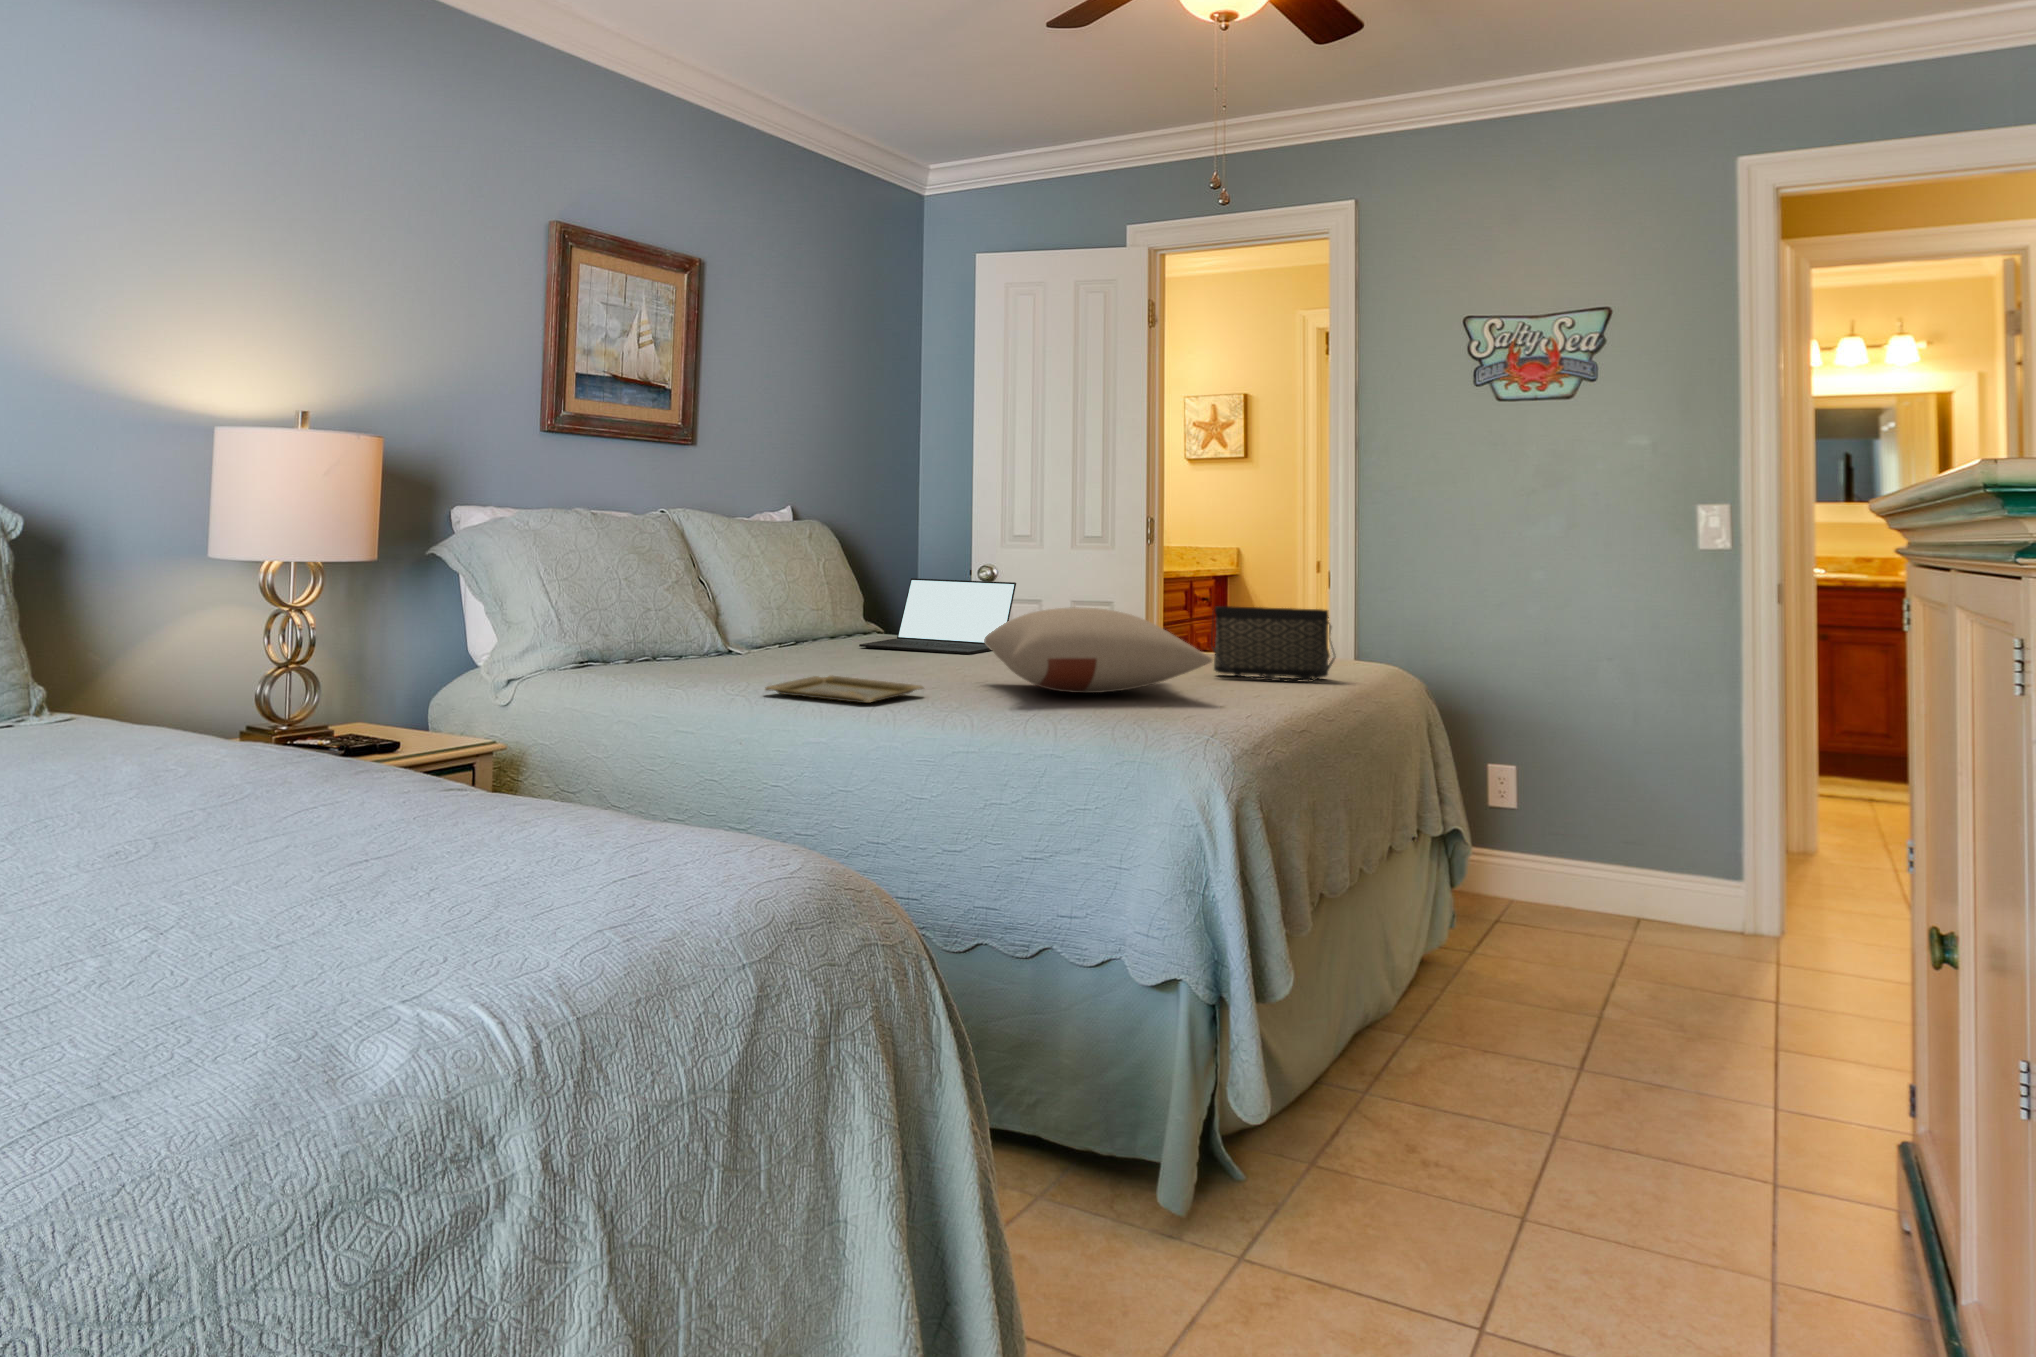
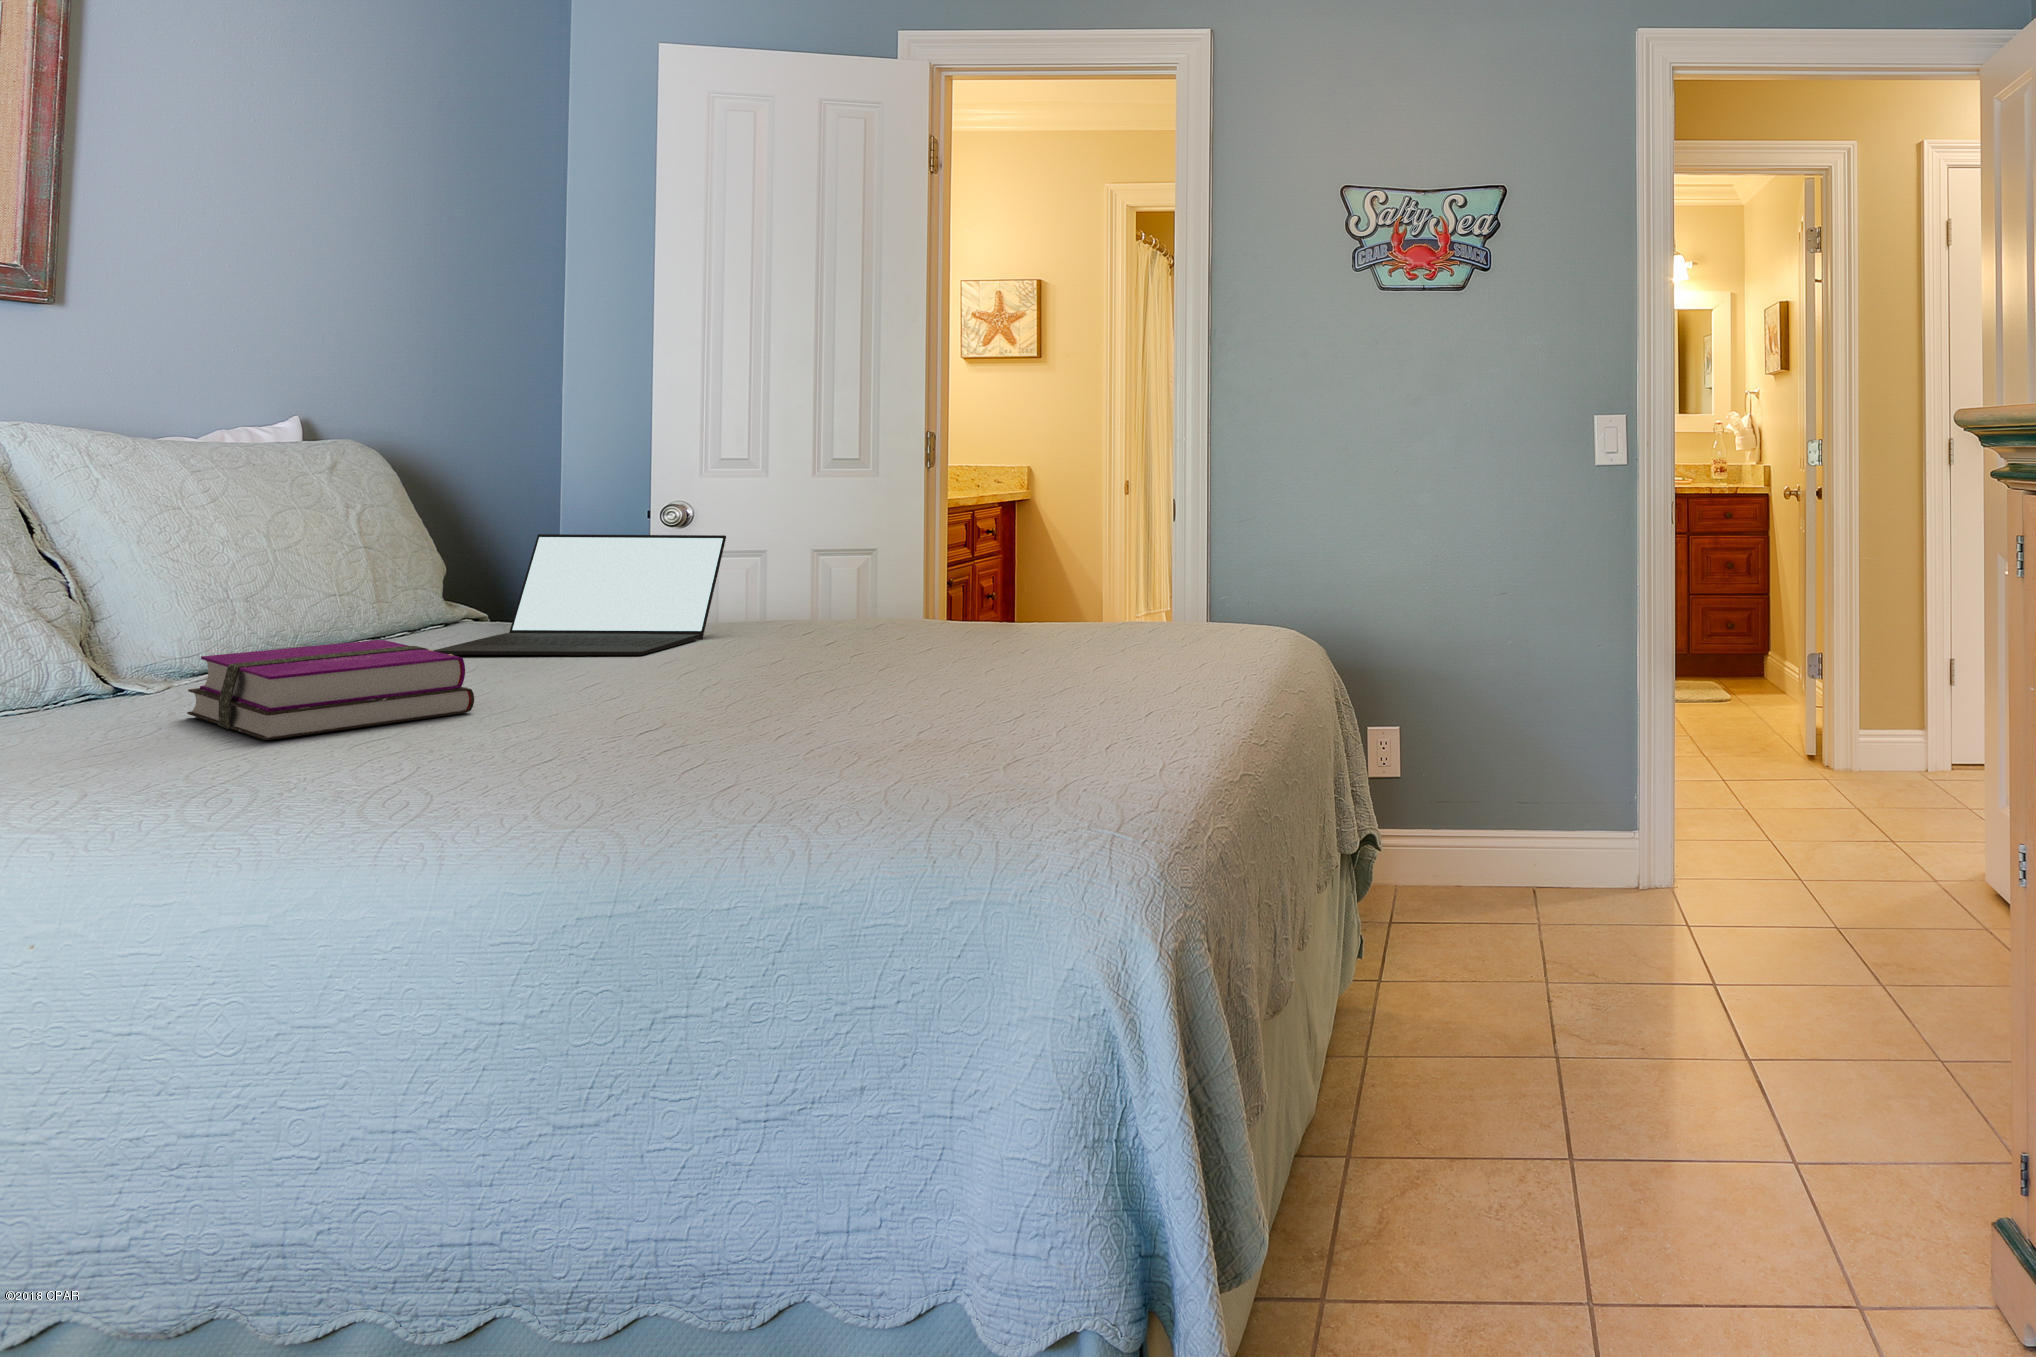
handbag: present [1211,606,1336,682] -> none [1050,563,1230,672]
pillow: present [984,607,1212,693] -> none [667,588,1075,731]
hardback book: none [759,631,888,675] -> present [187,640,474,740]
tray: present [765,675,923,703] -> none [147,744,540,809]

